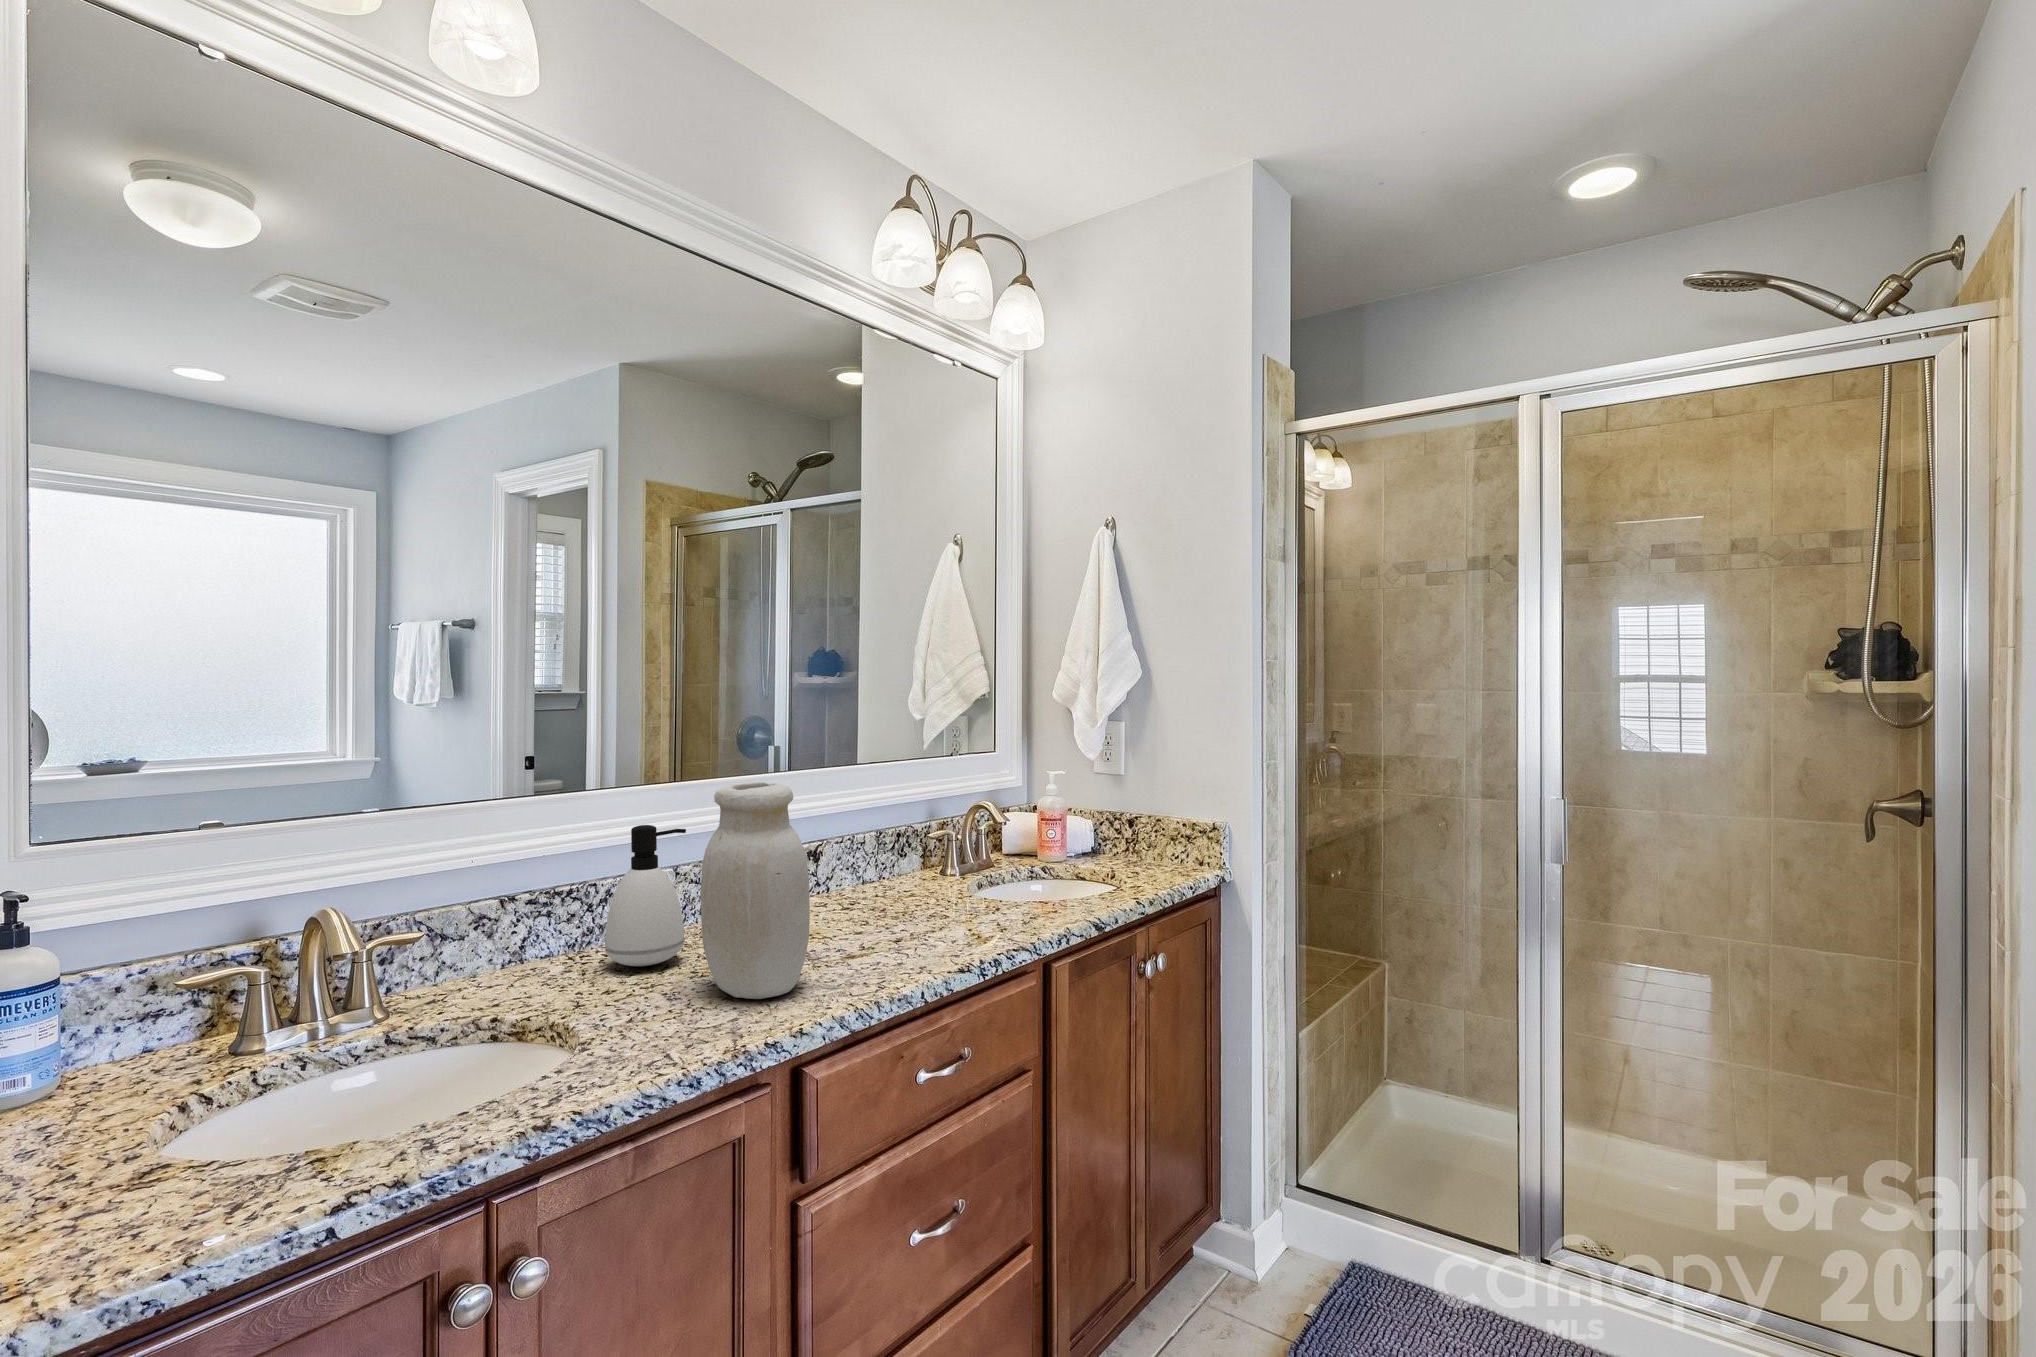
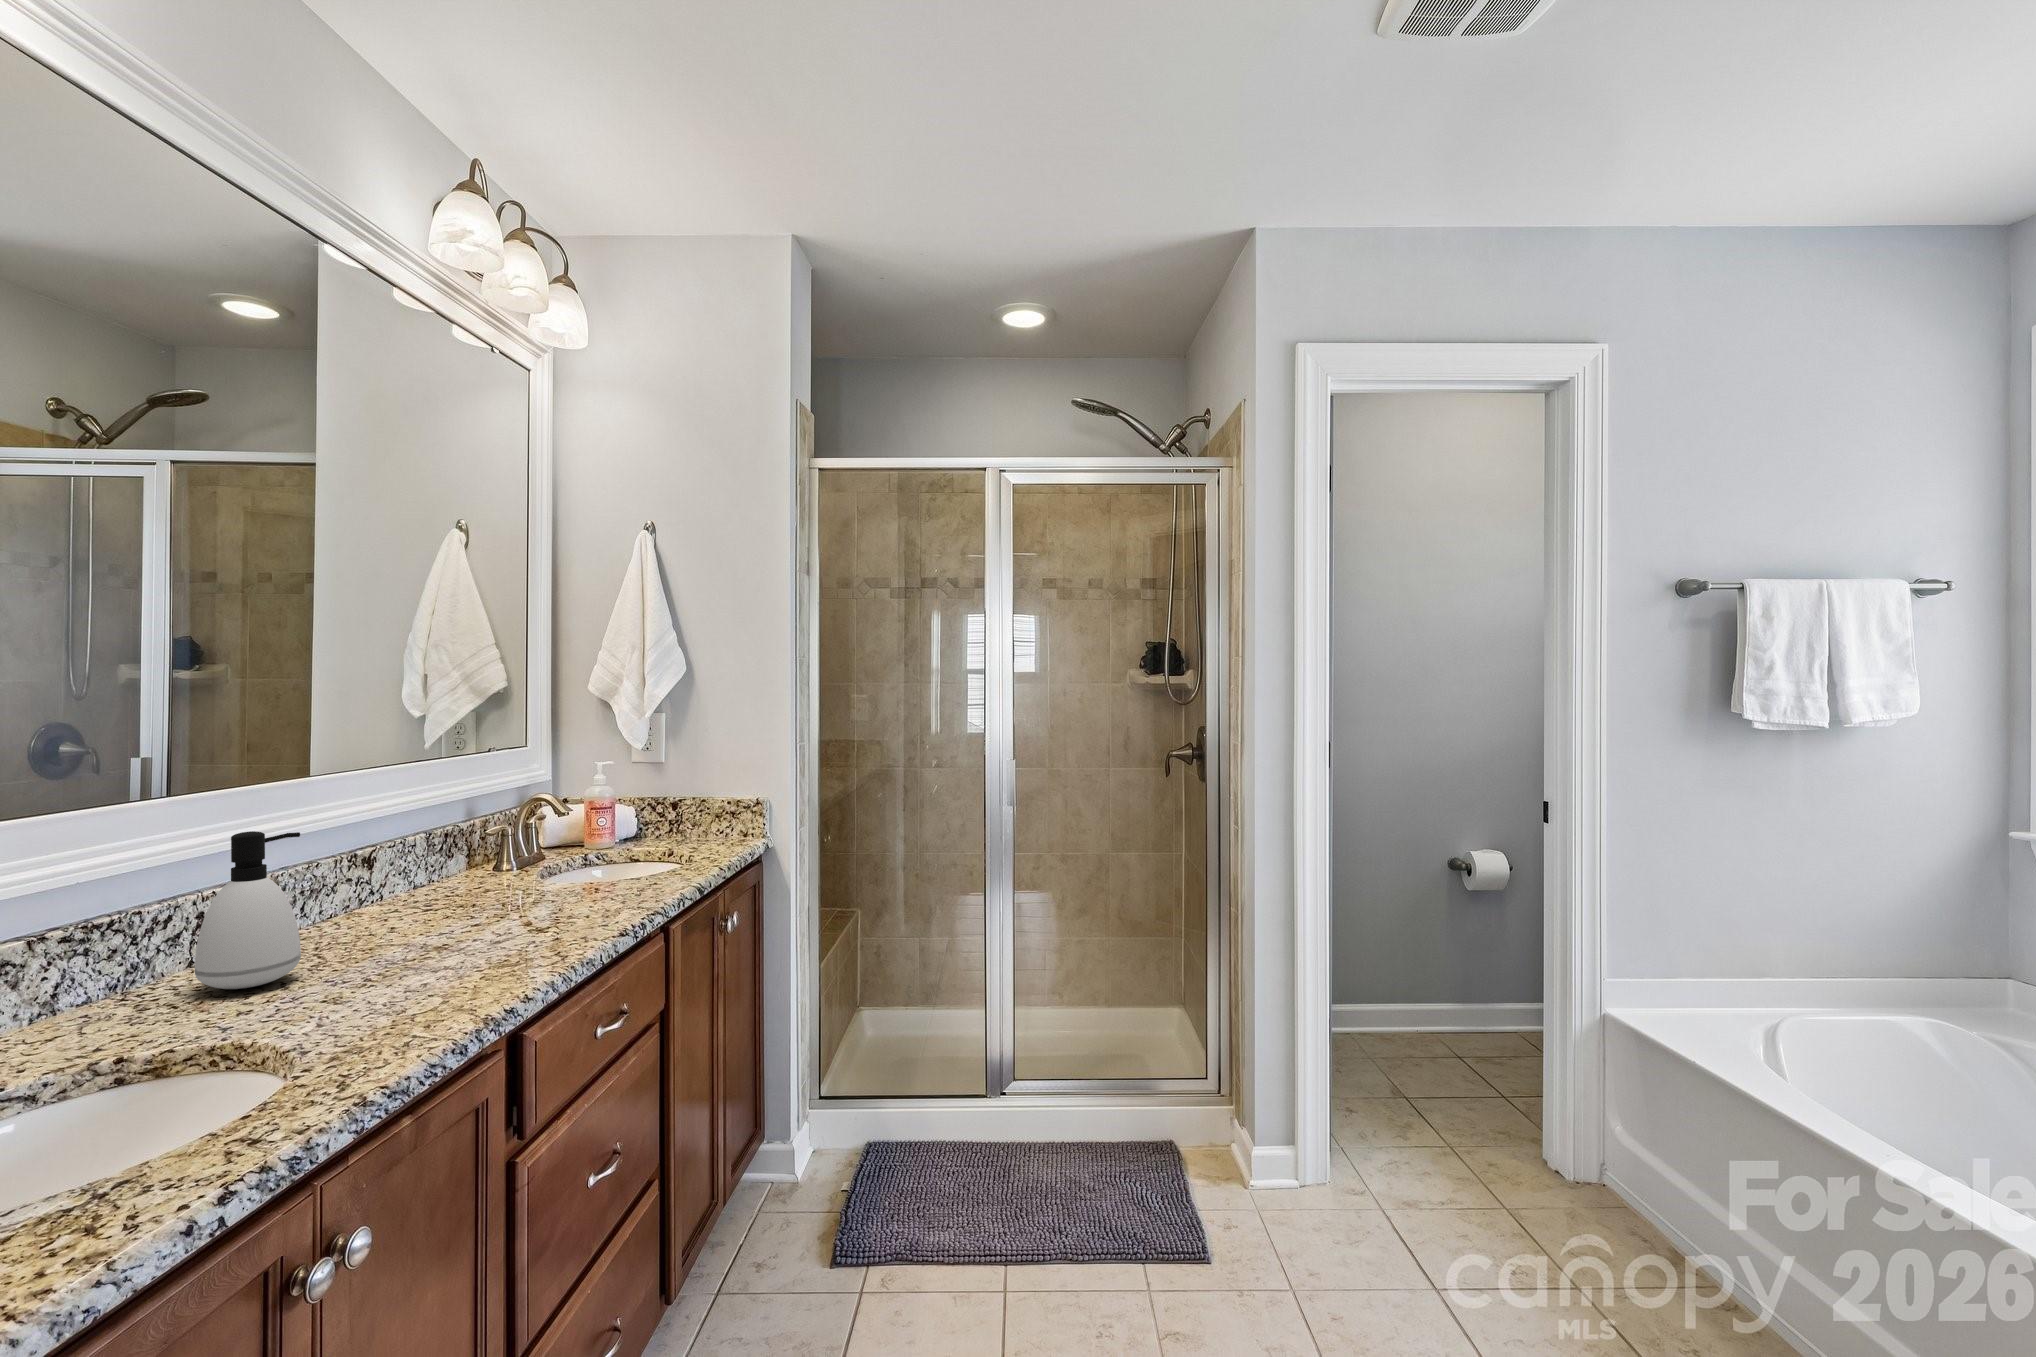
jar: present [700,782,810,999] -> none [370,772,496,986]

